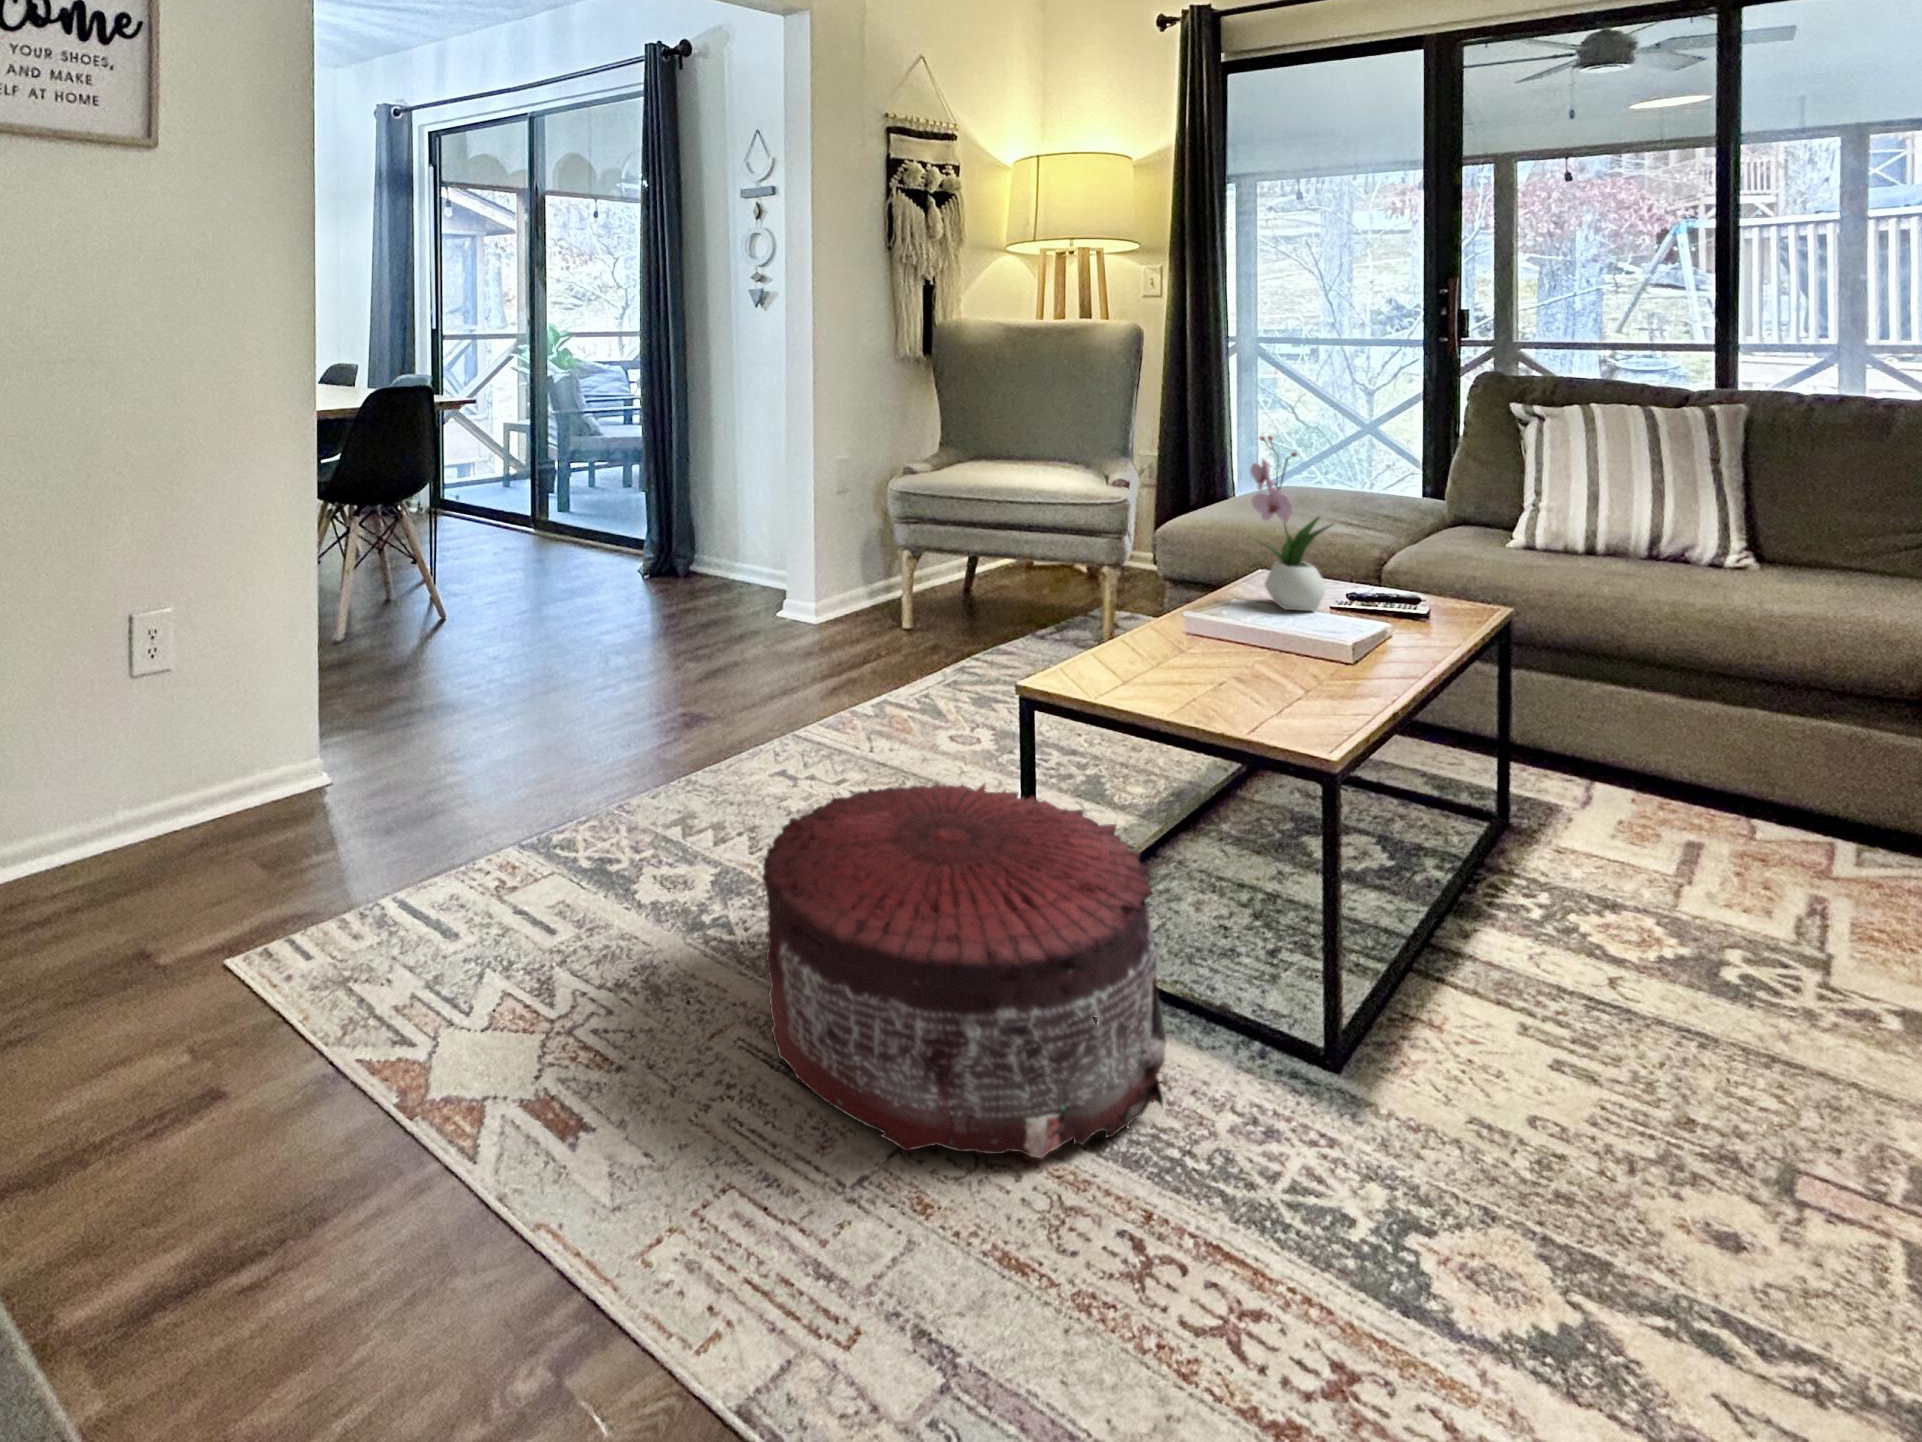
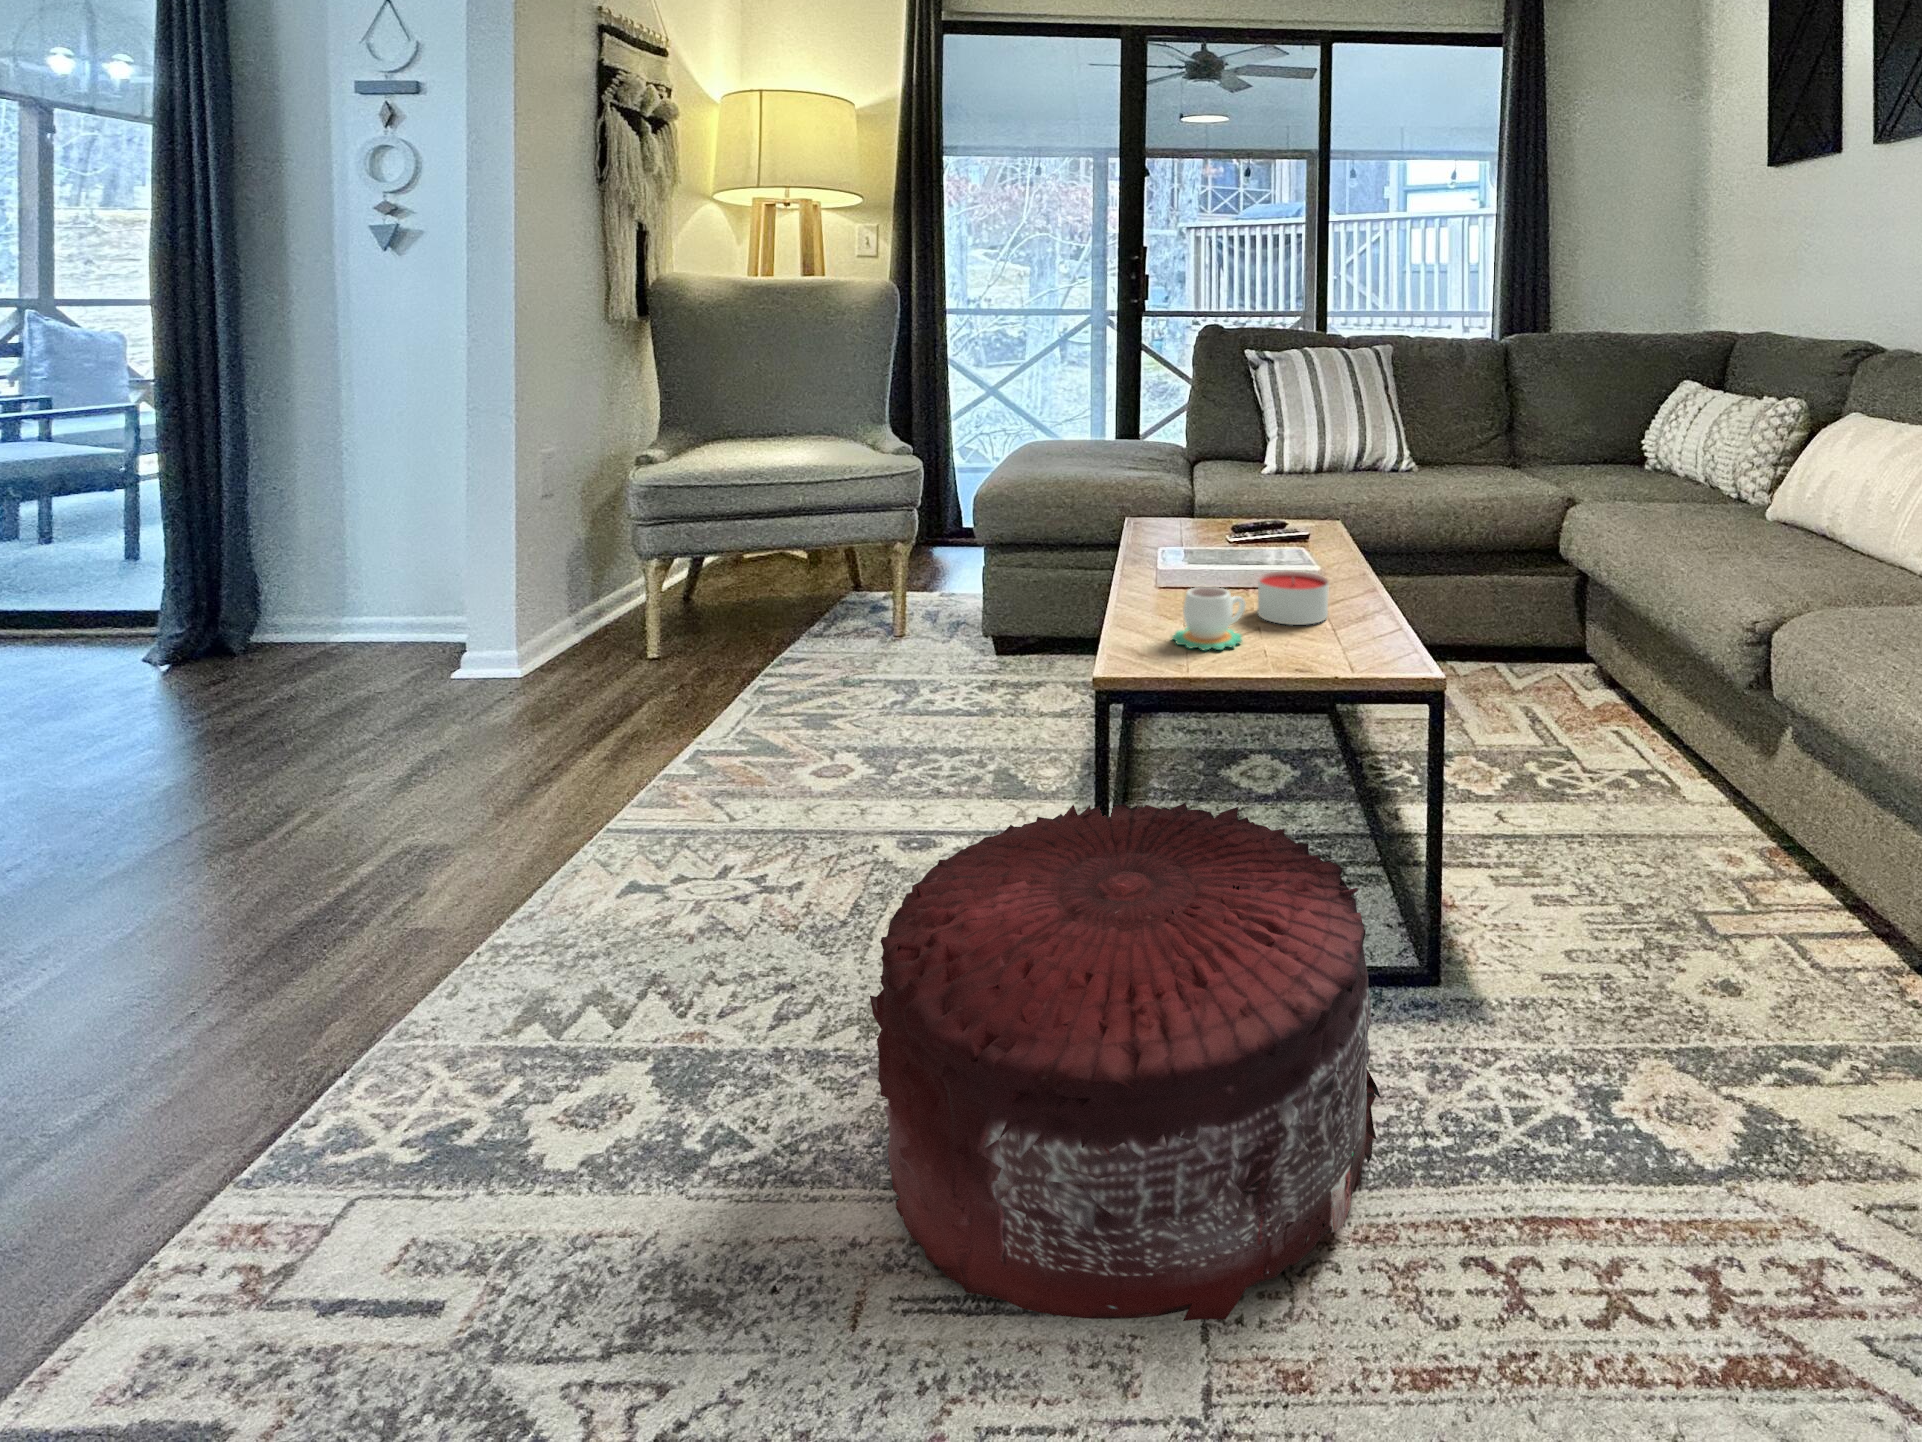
flower arrangement: present [1250,436,1332,611] -> none [1174,381,1249,551]
mug: none [1119,629,1194,689] -> present [1172,587,1245,650]
candle: none [1238,633,1316,689] -> present [1258,571,1329,625]

